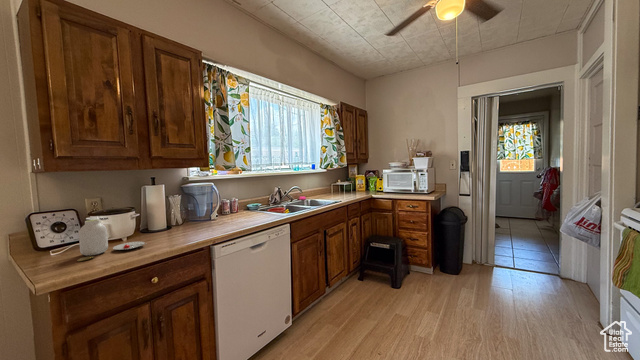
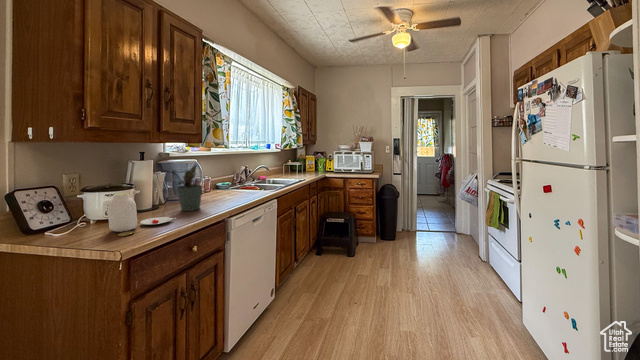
potted plant: none [163,191,198,235] -> present [170,165,202,211]

